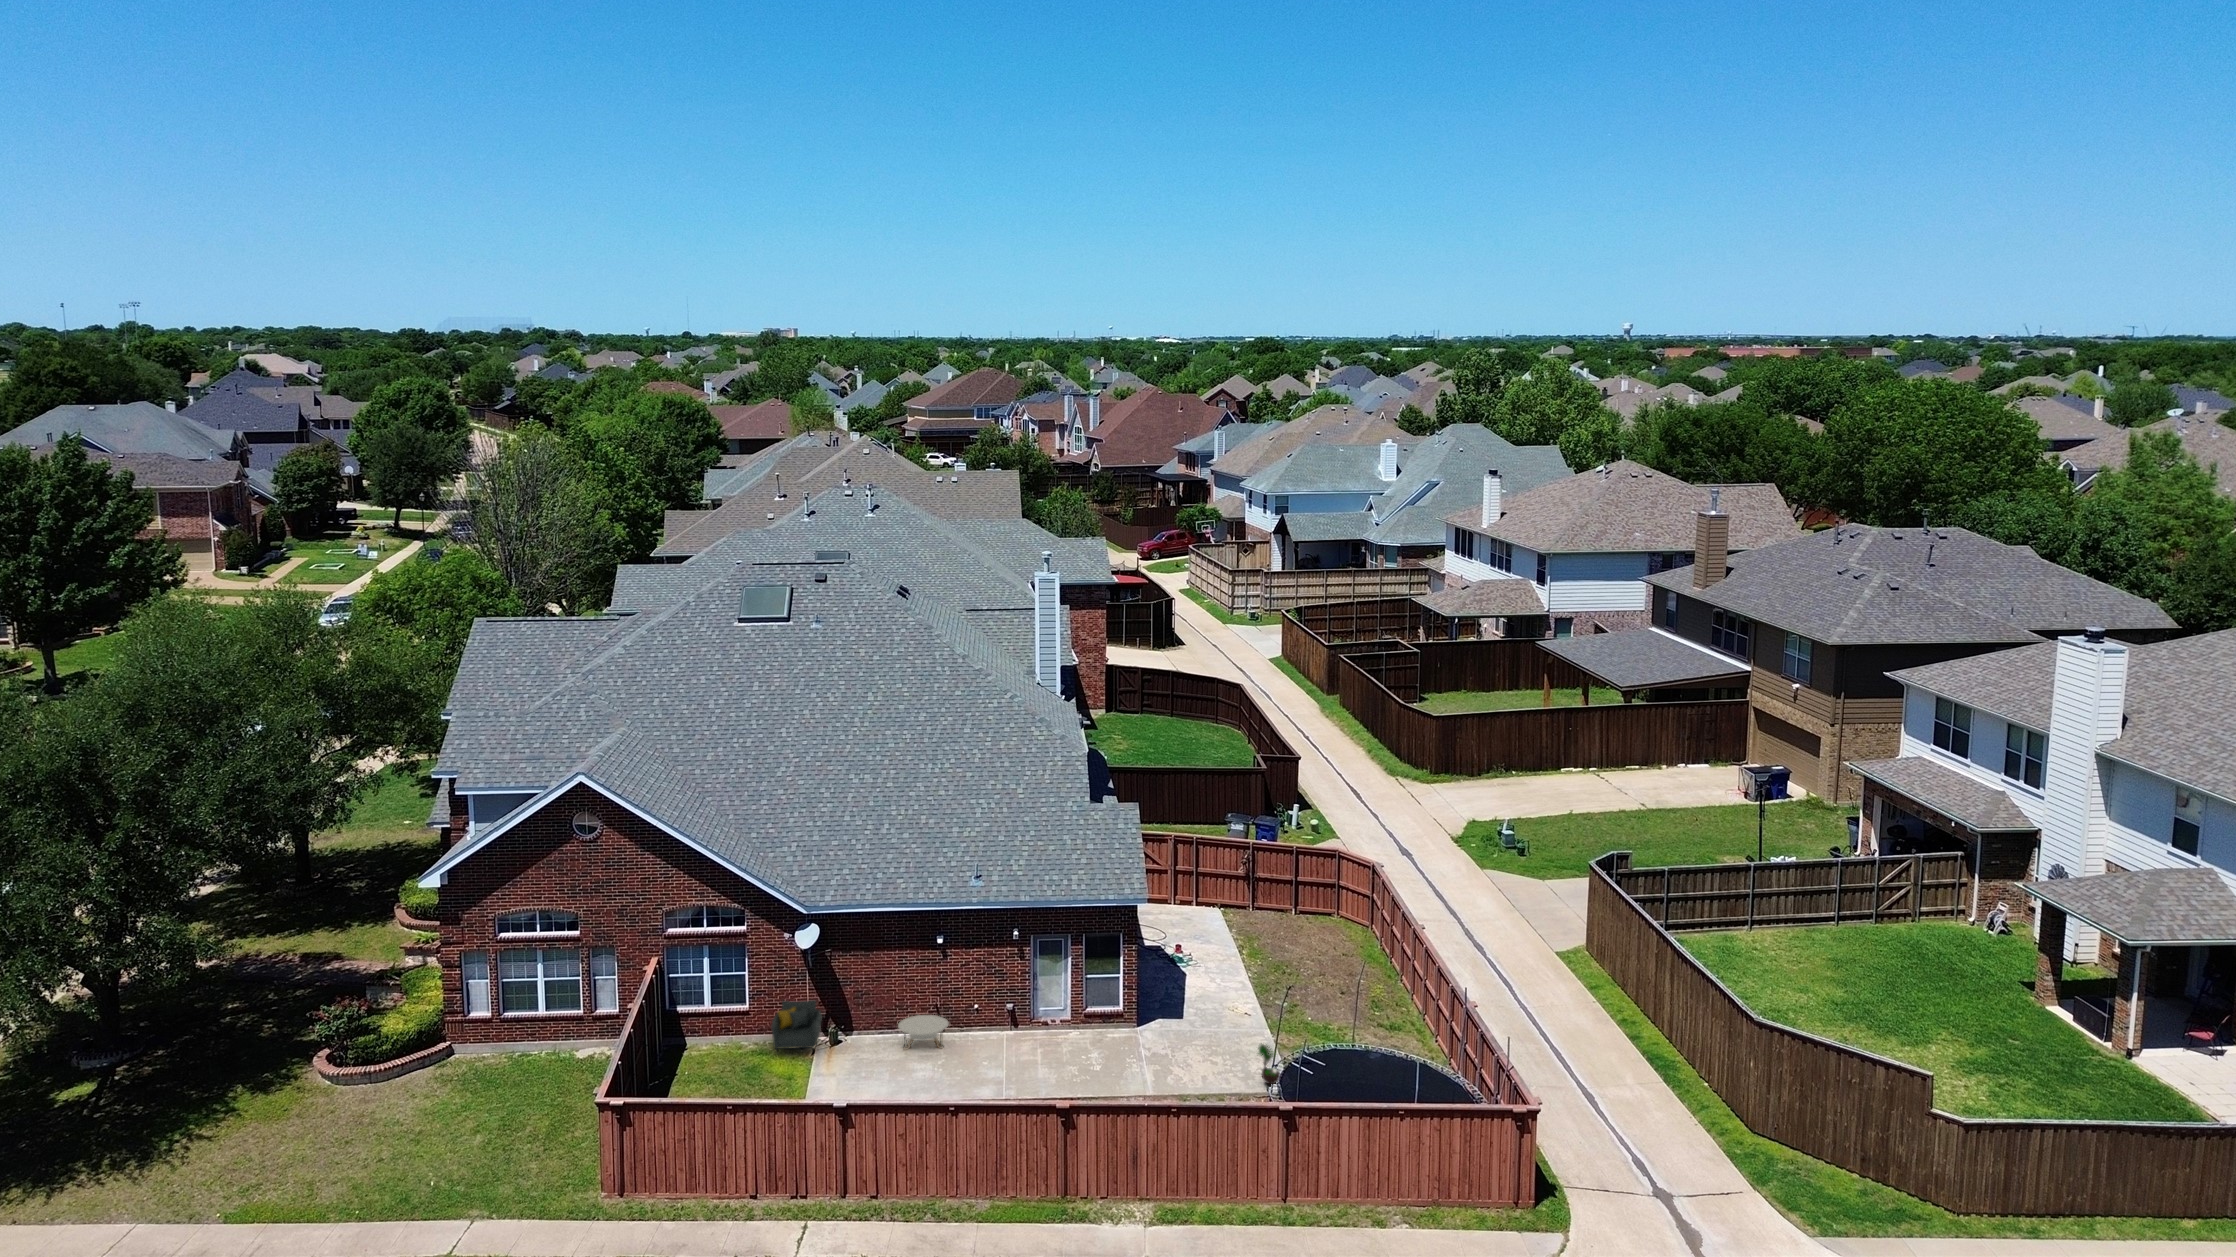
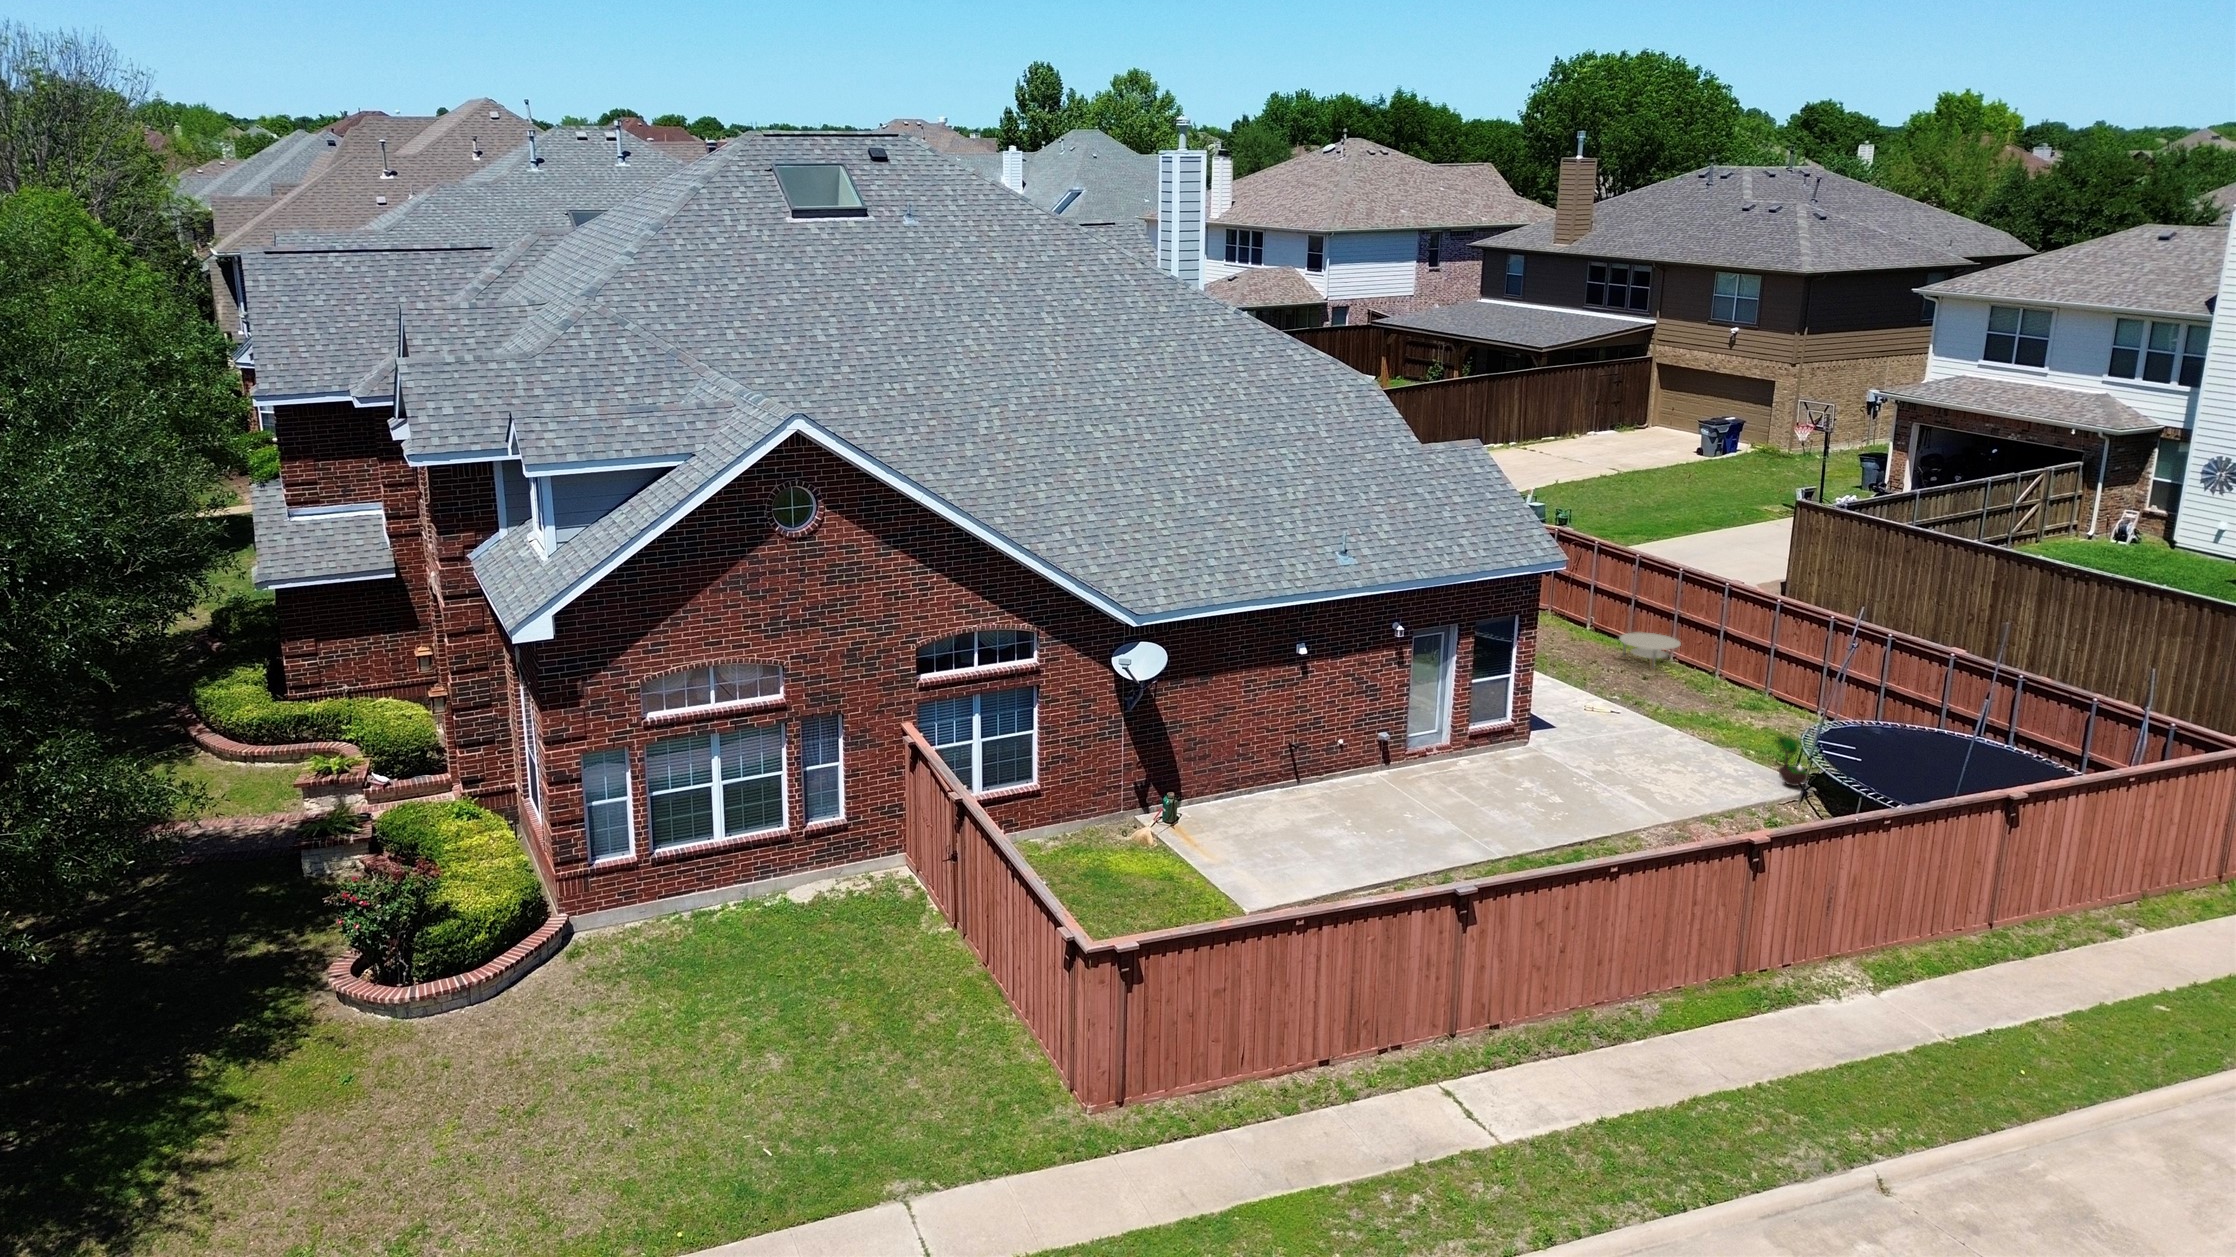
armchair: present [771,1000,822,1051] -> none [1086,760,1174,849]
round table: present [898,1015,949,1050] -> present [1619,632,1681,671]

